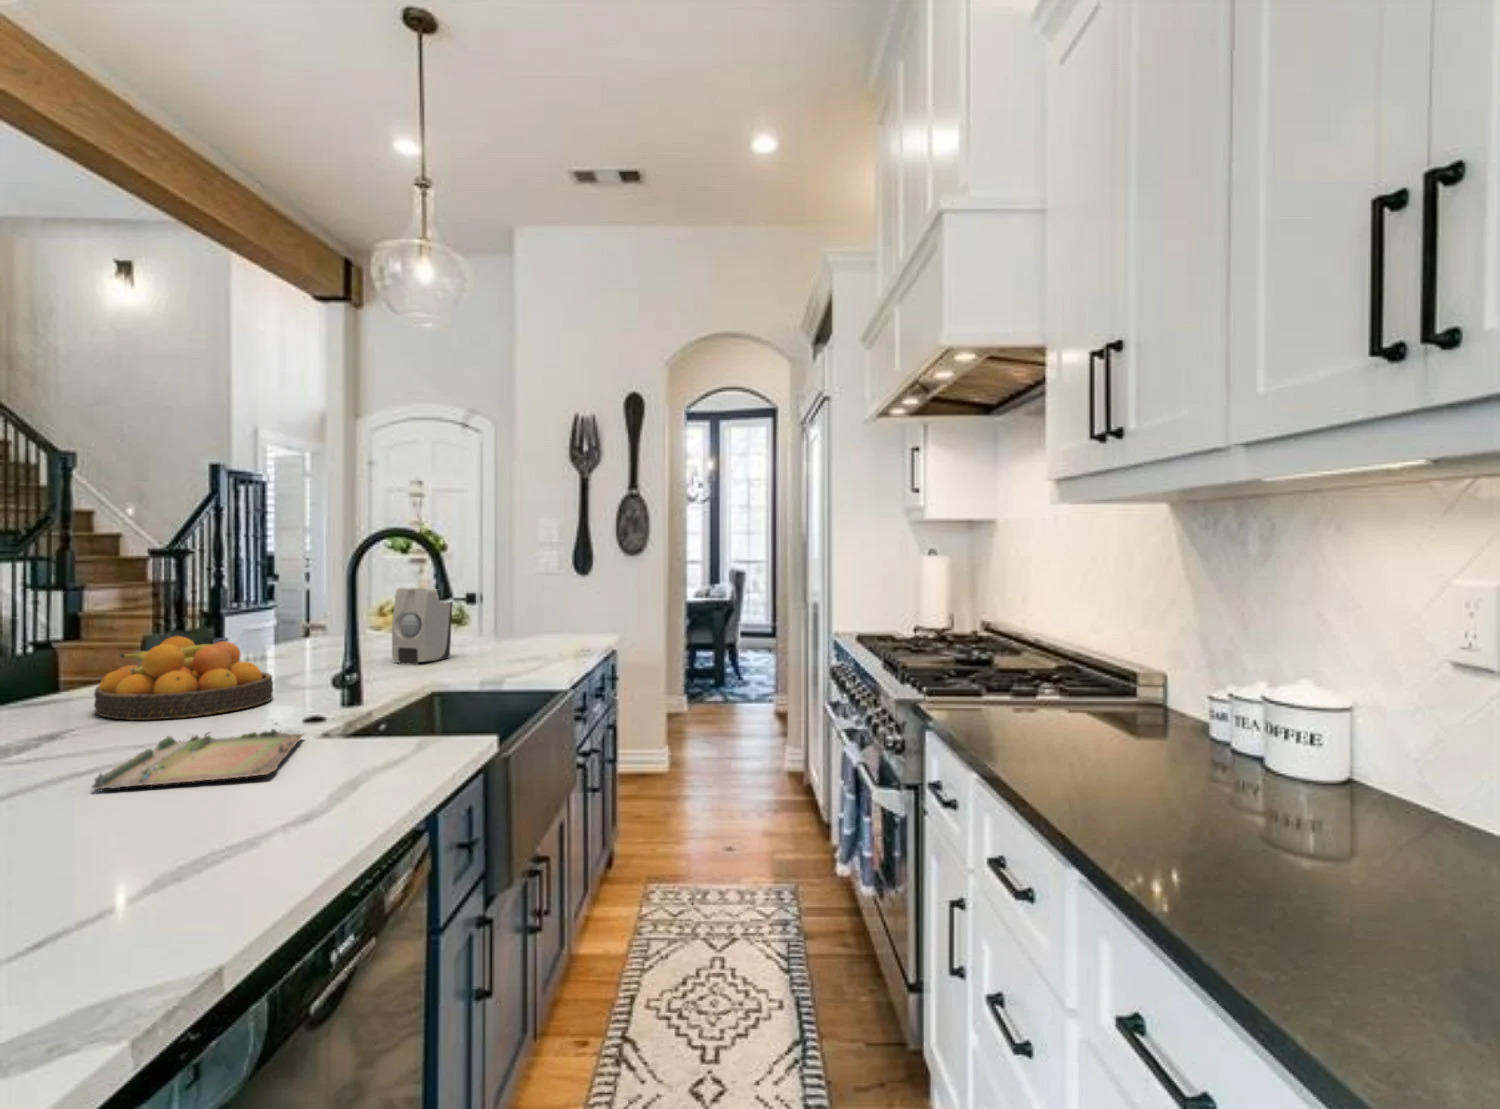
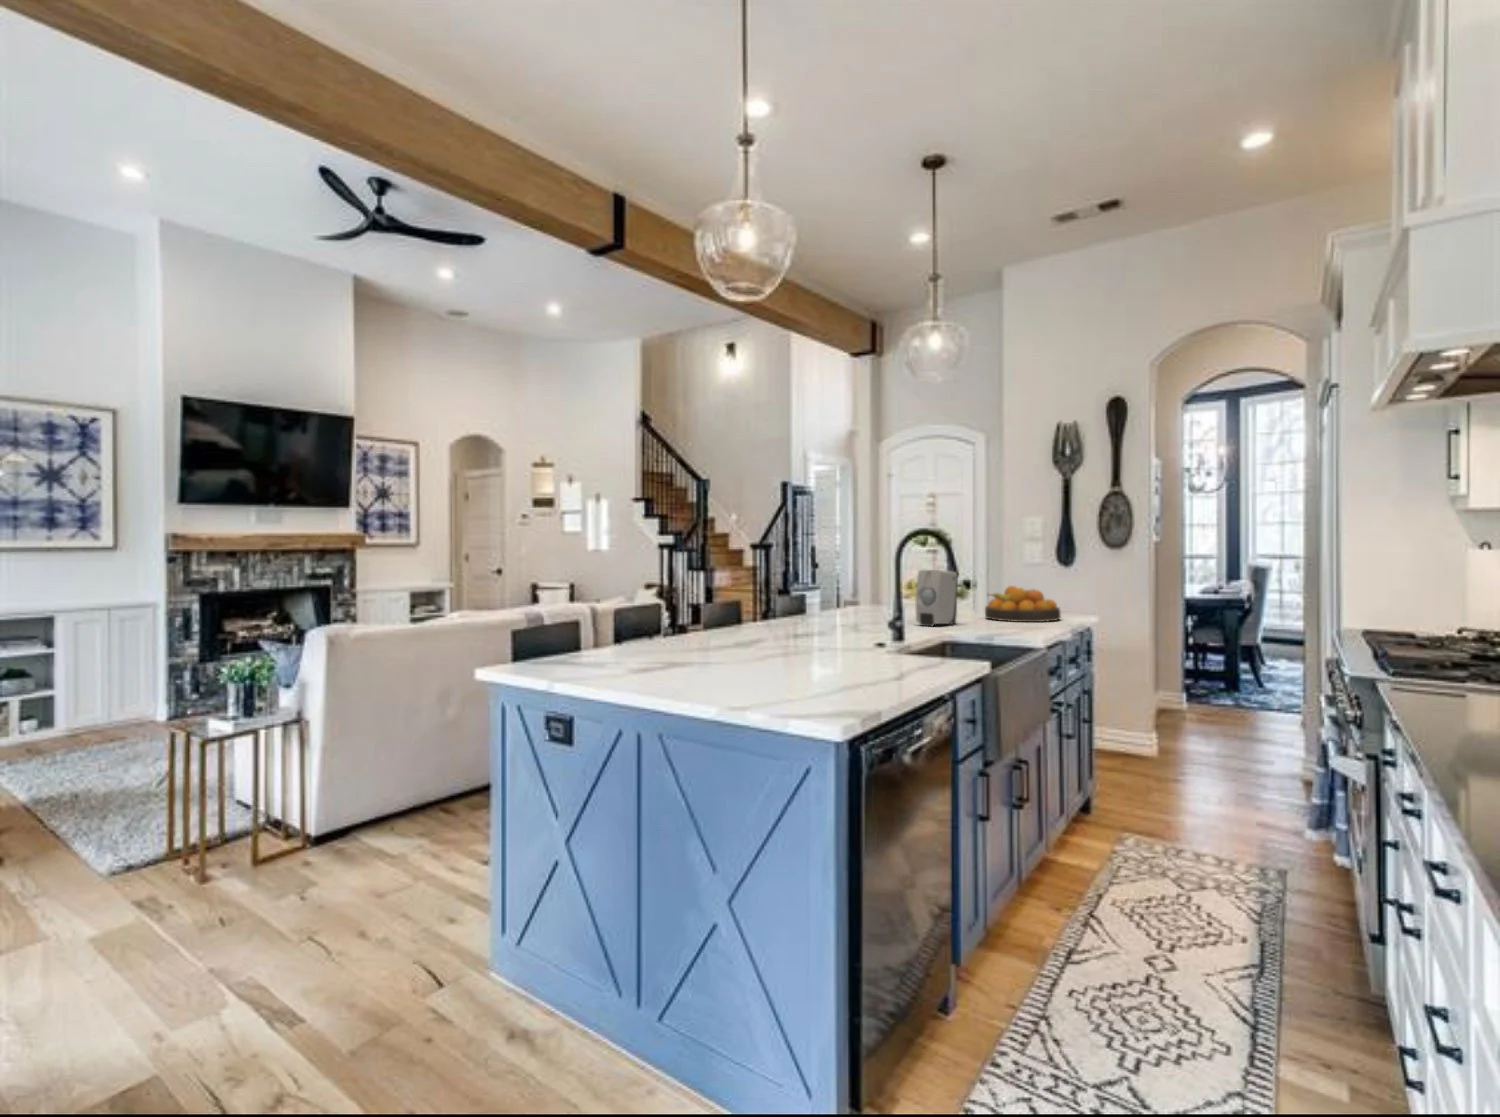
fruit bowl: present [94,636,273,720] -> present [985,586,1061,622]
tray: present [92,729,303,790] -> none [783,639,875,661]

